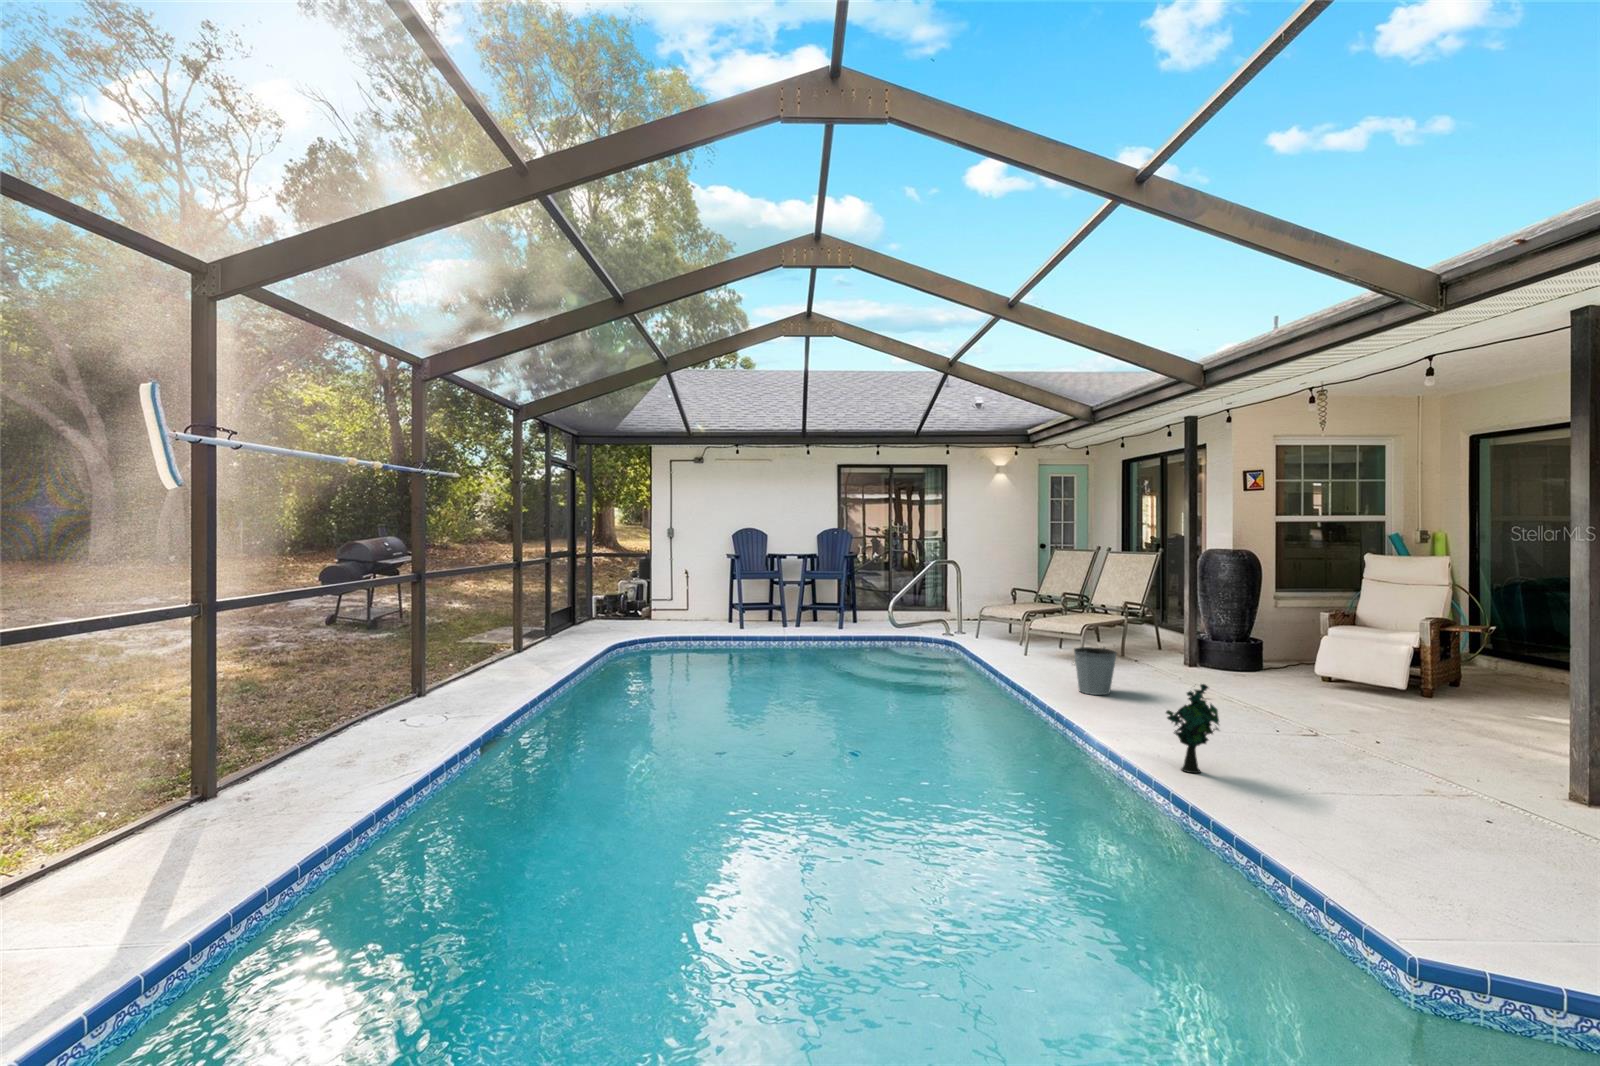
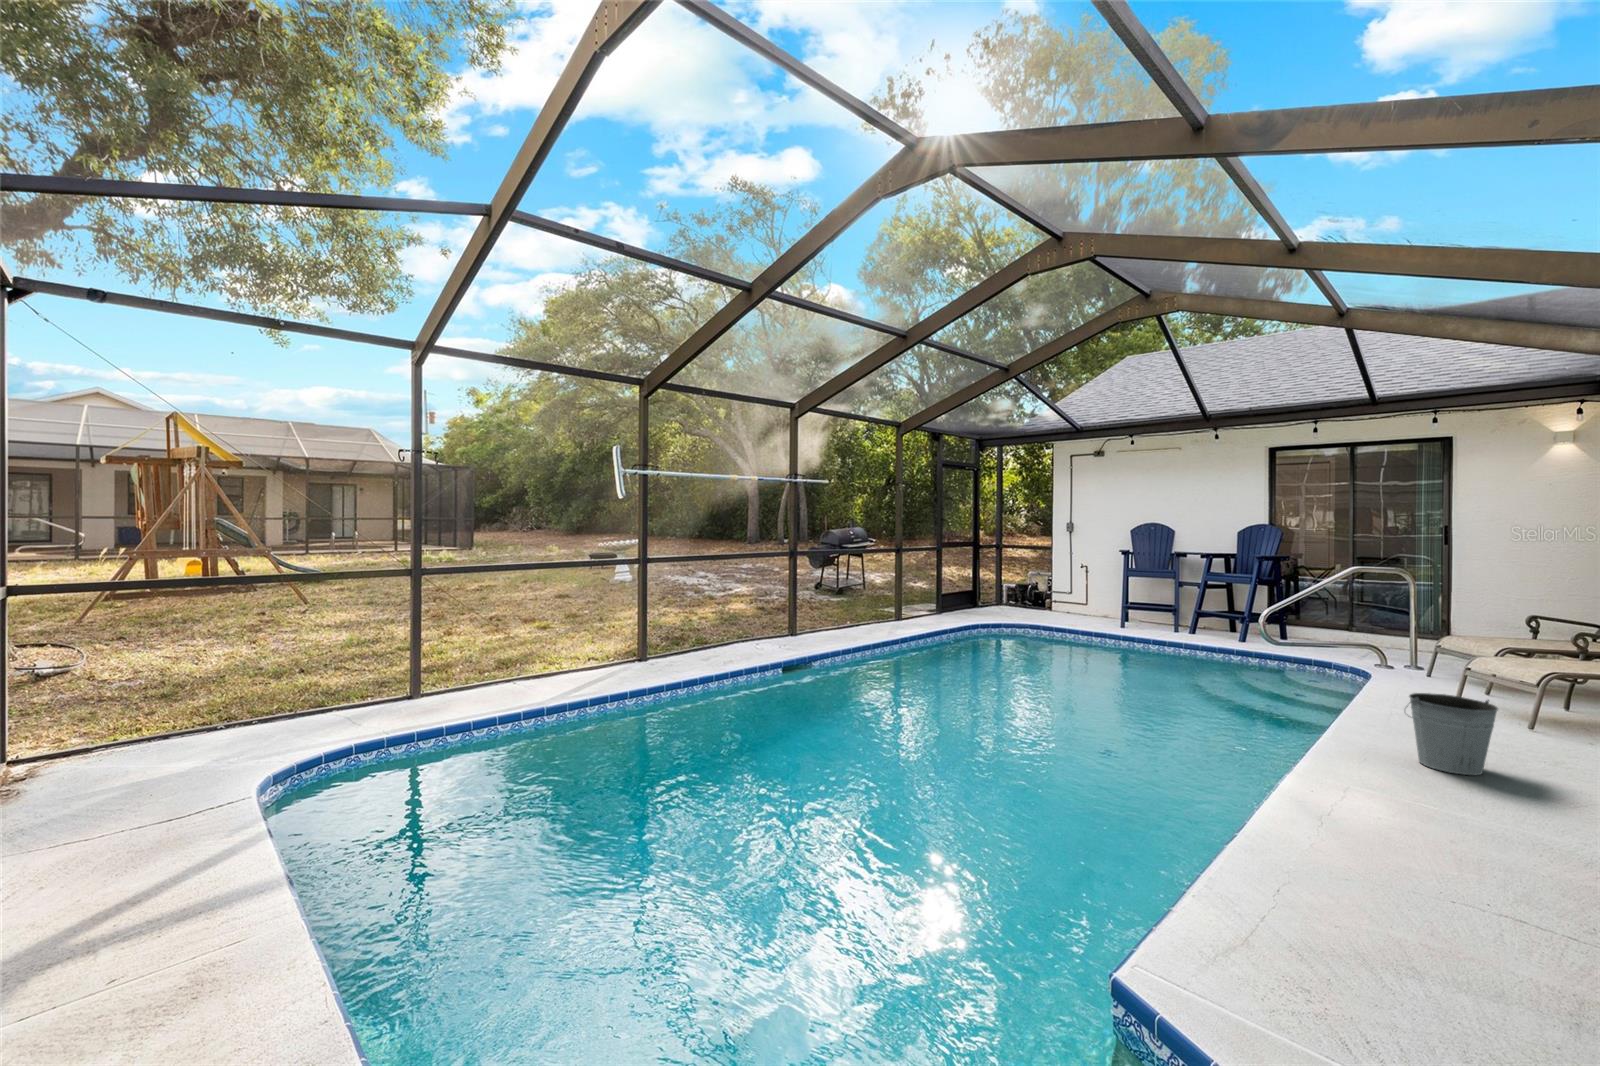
decorative plant: present [1166,684,1219,773] -> none [1271,749,1381,900]

